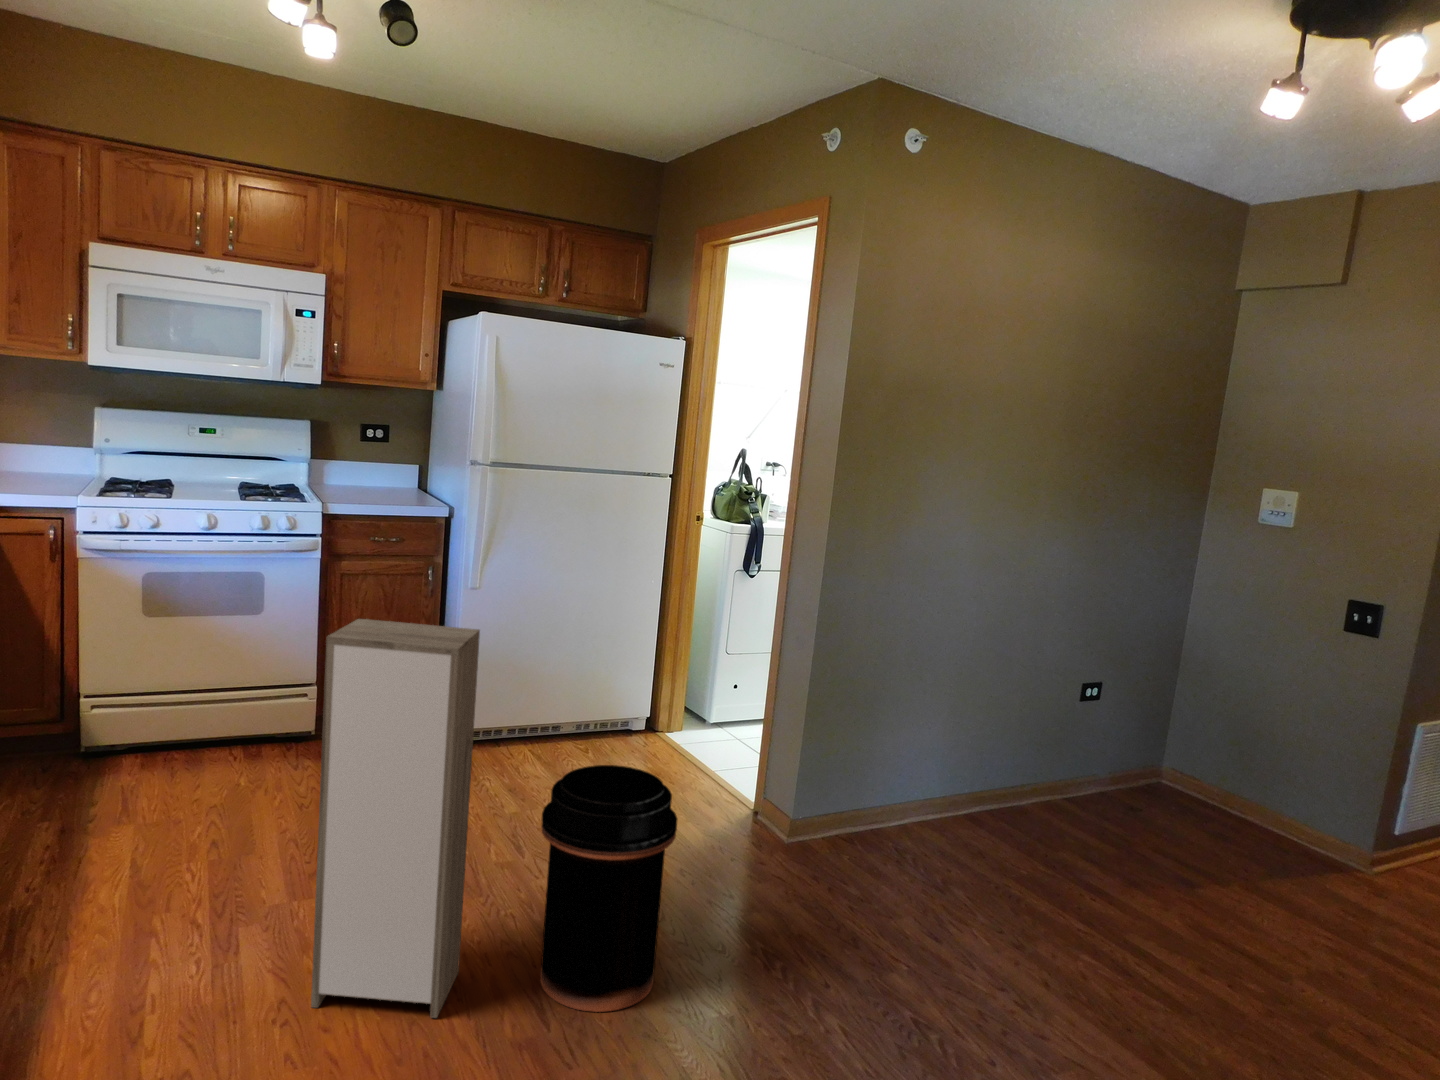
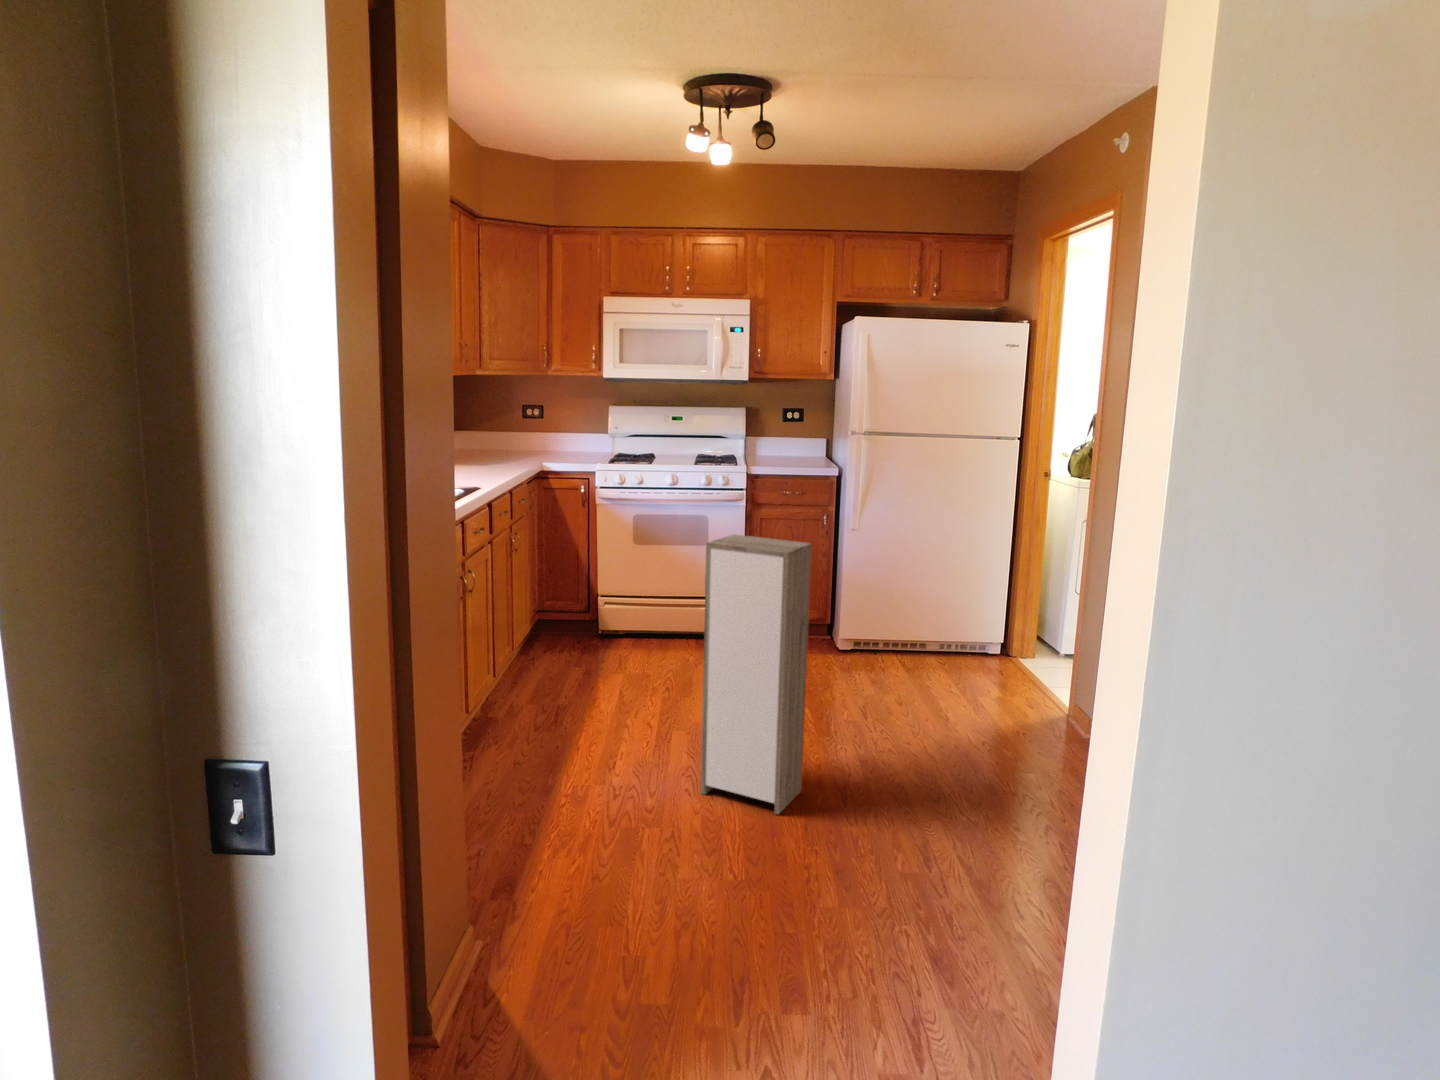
trash can: present [540,765,677,1012] -> none [856,652,962,835]

